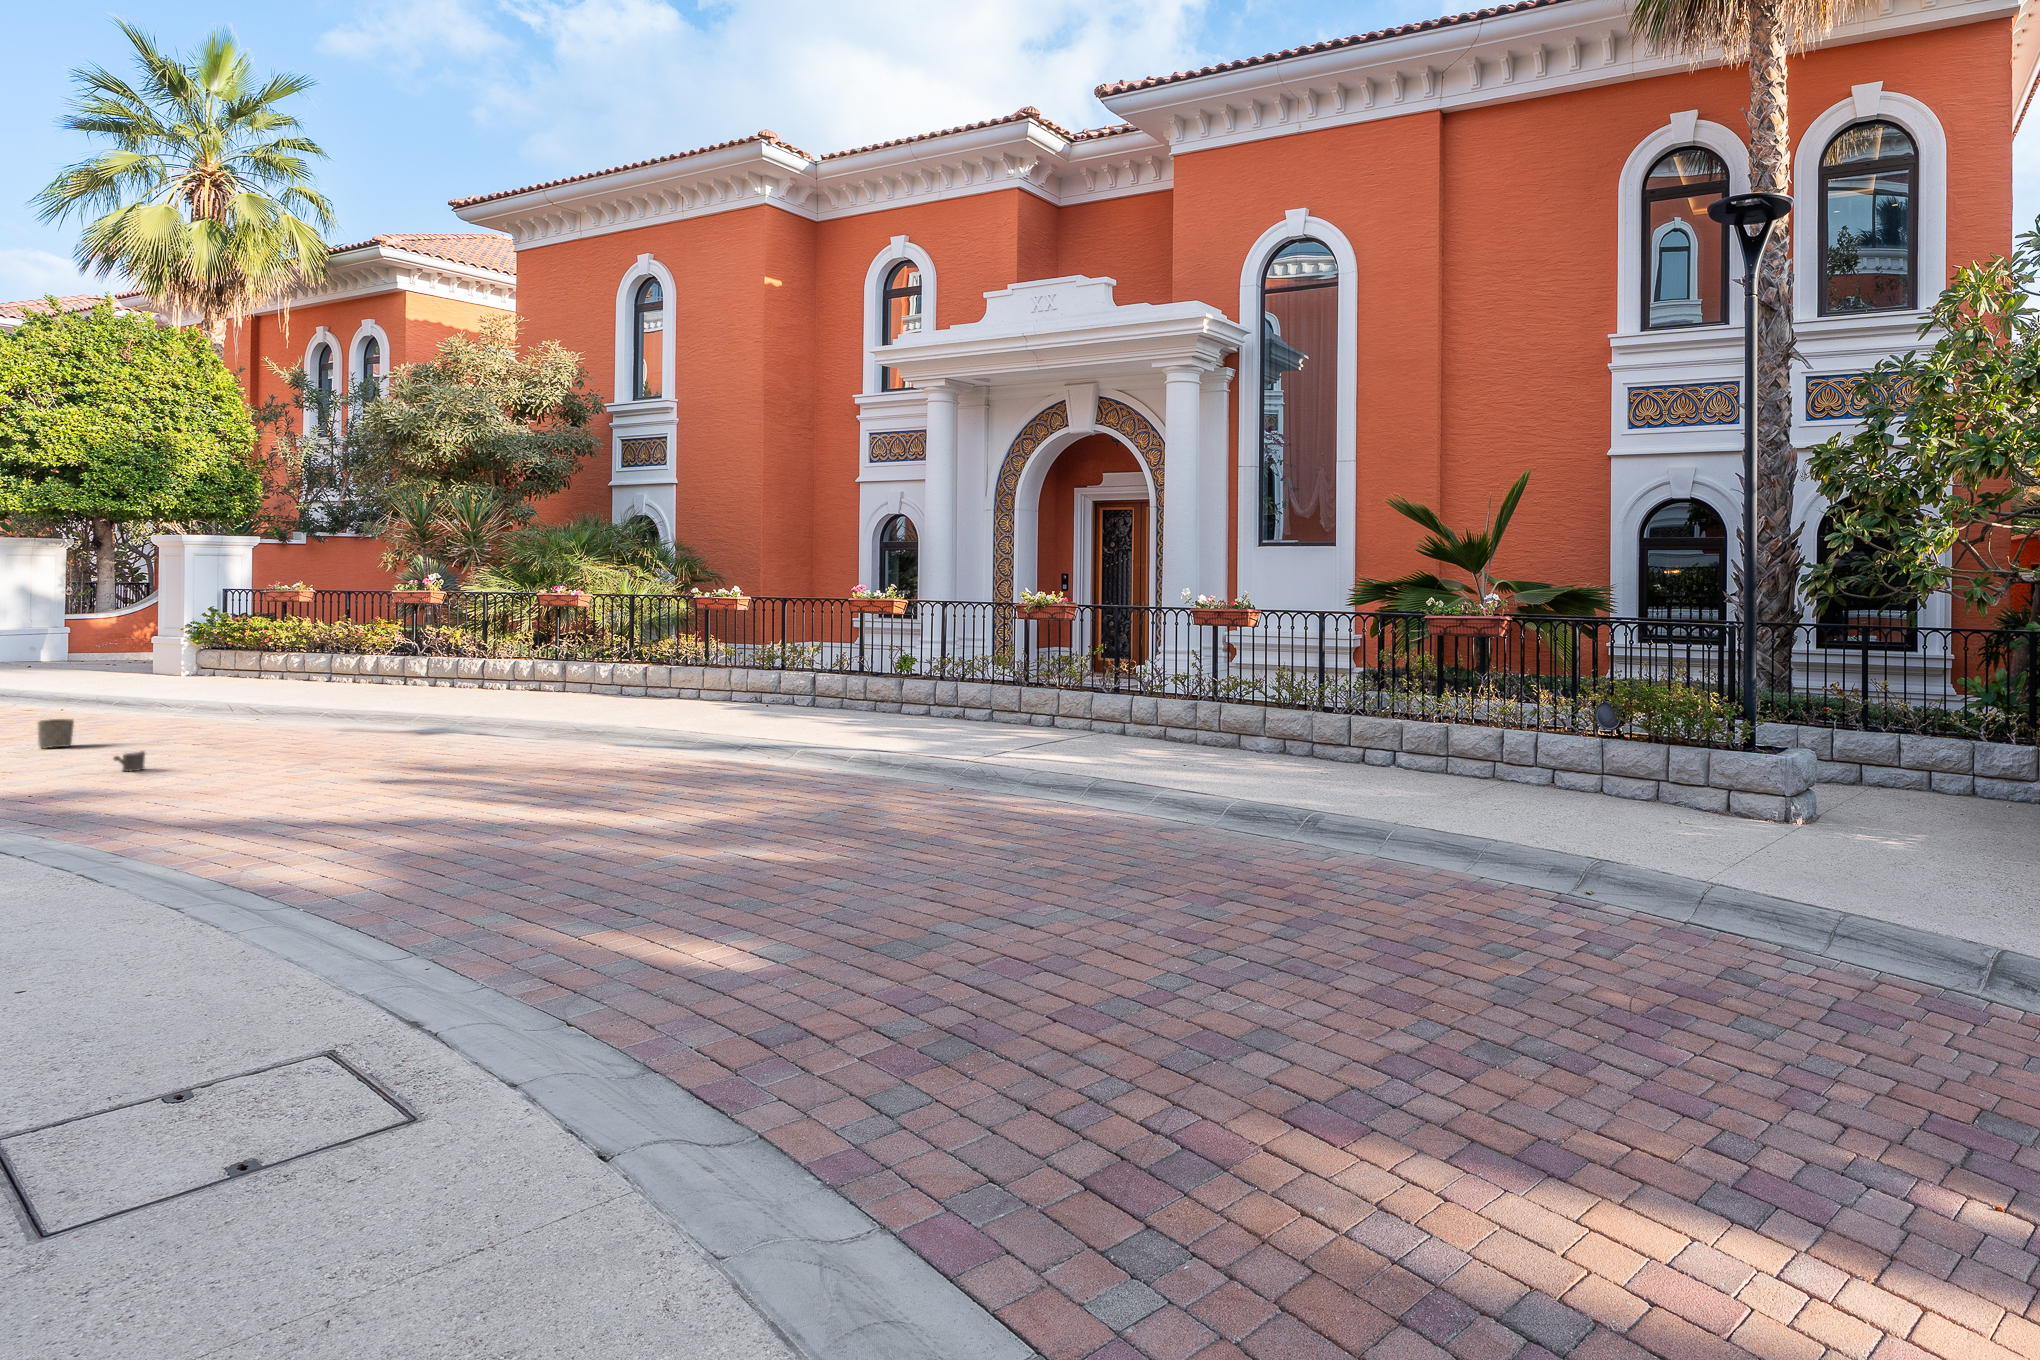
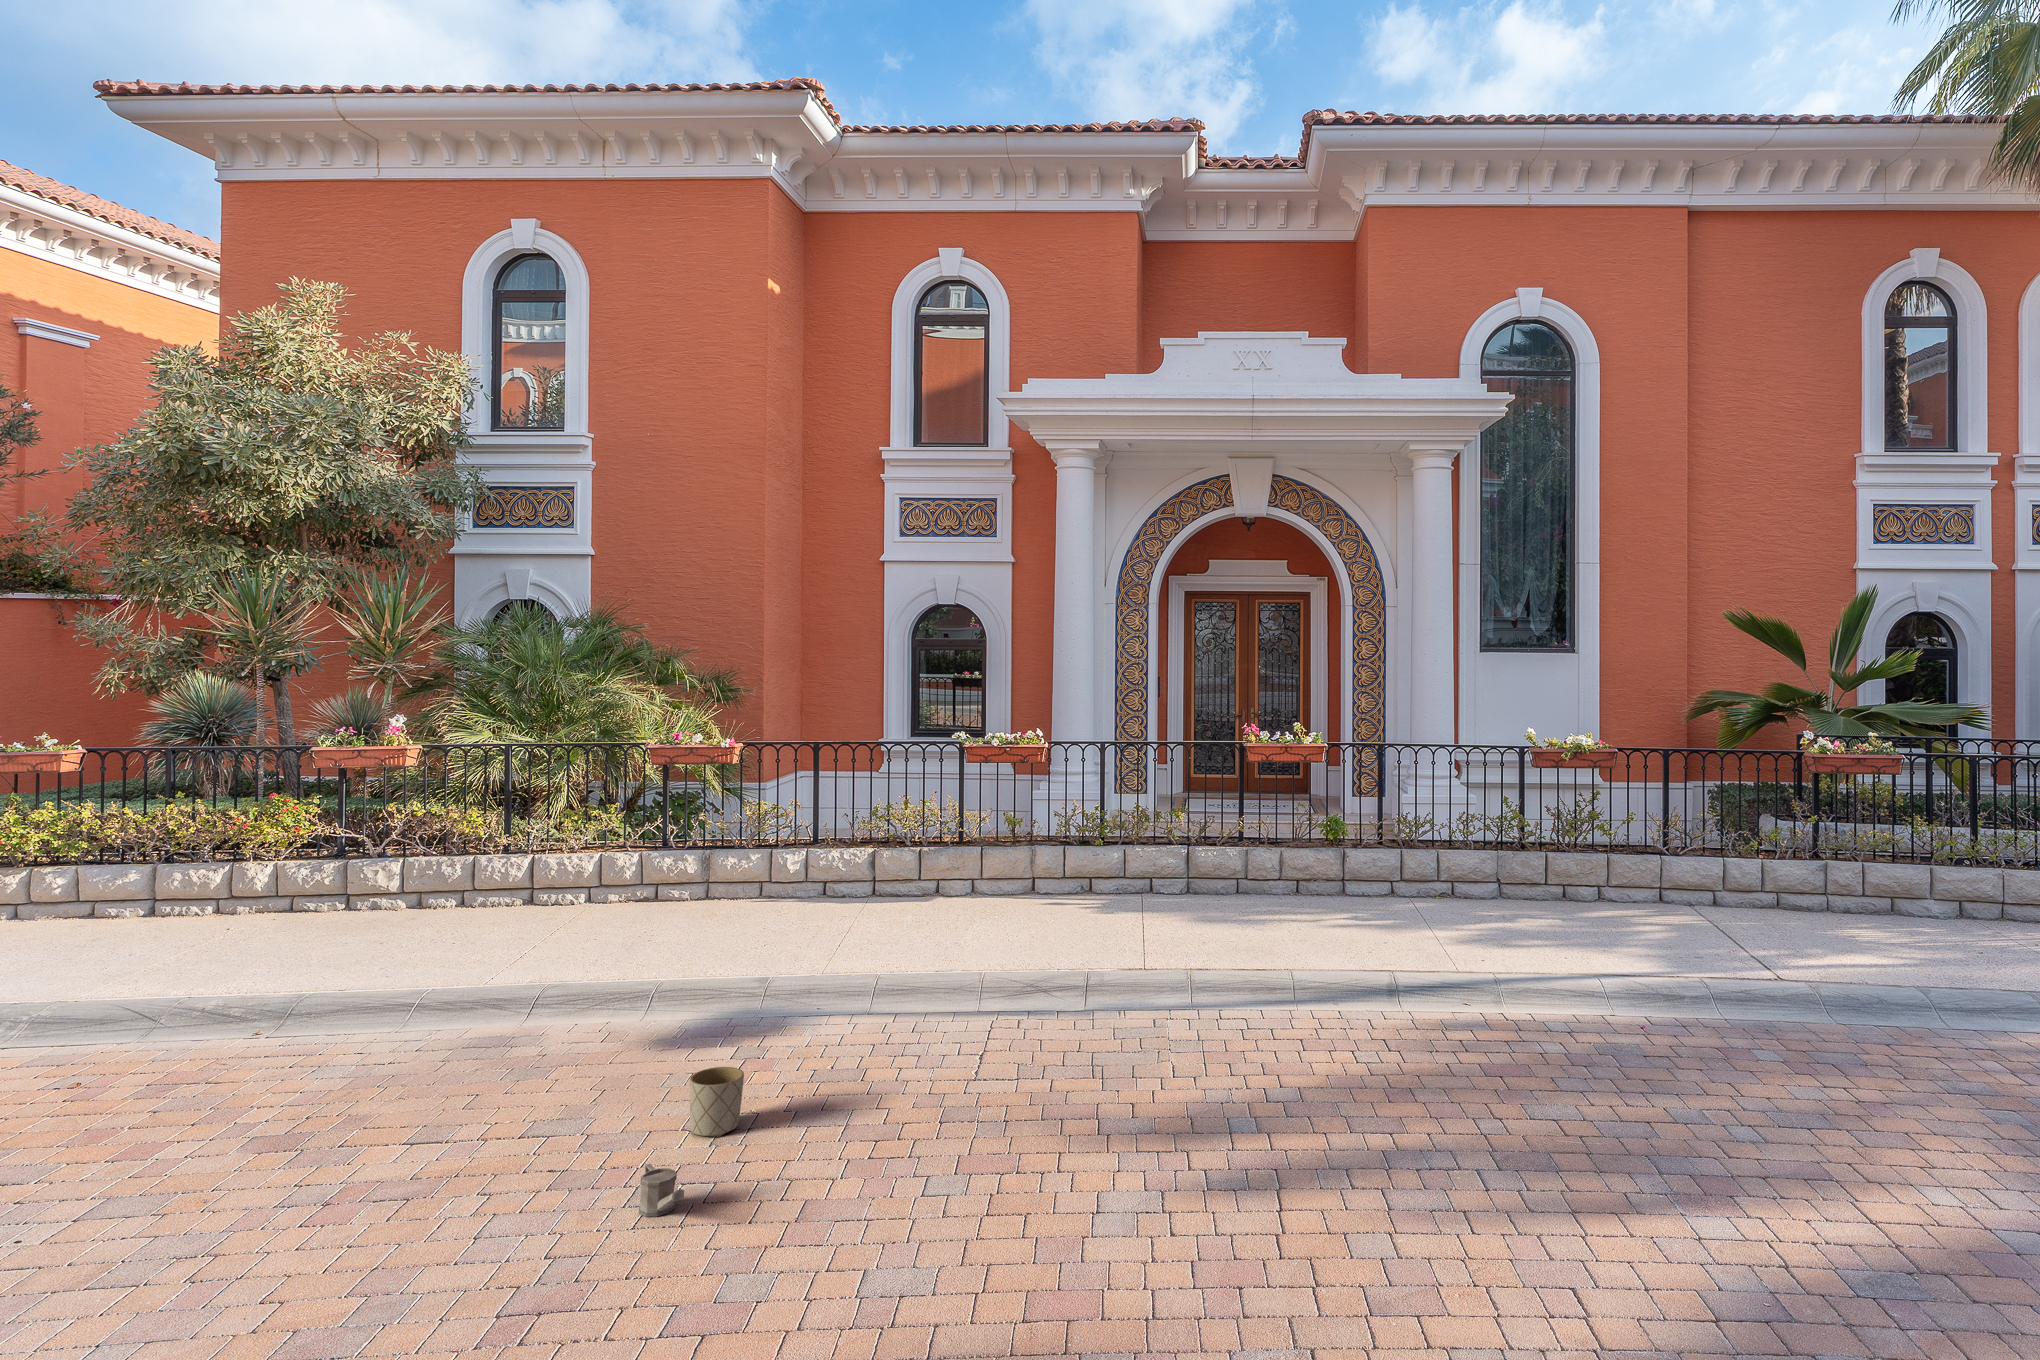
planter: present [38,719,74,749] -> present [690,1067,744,1137]

